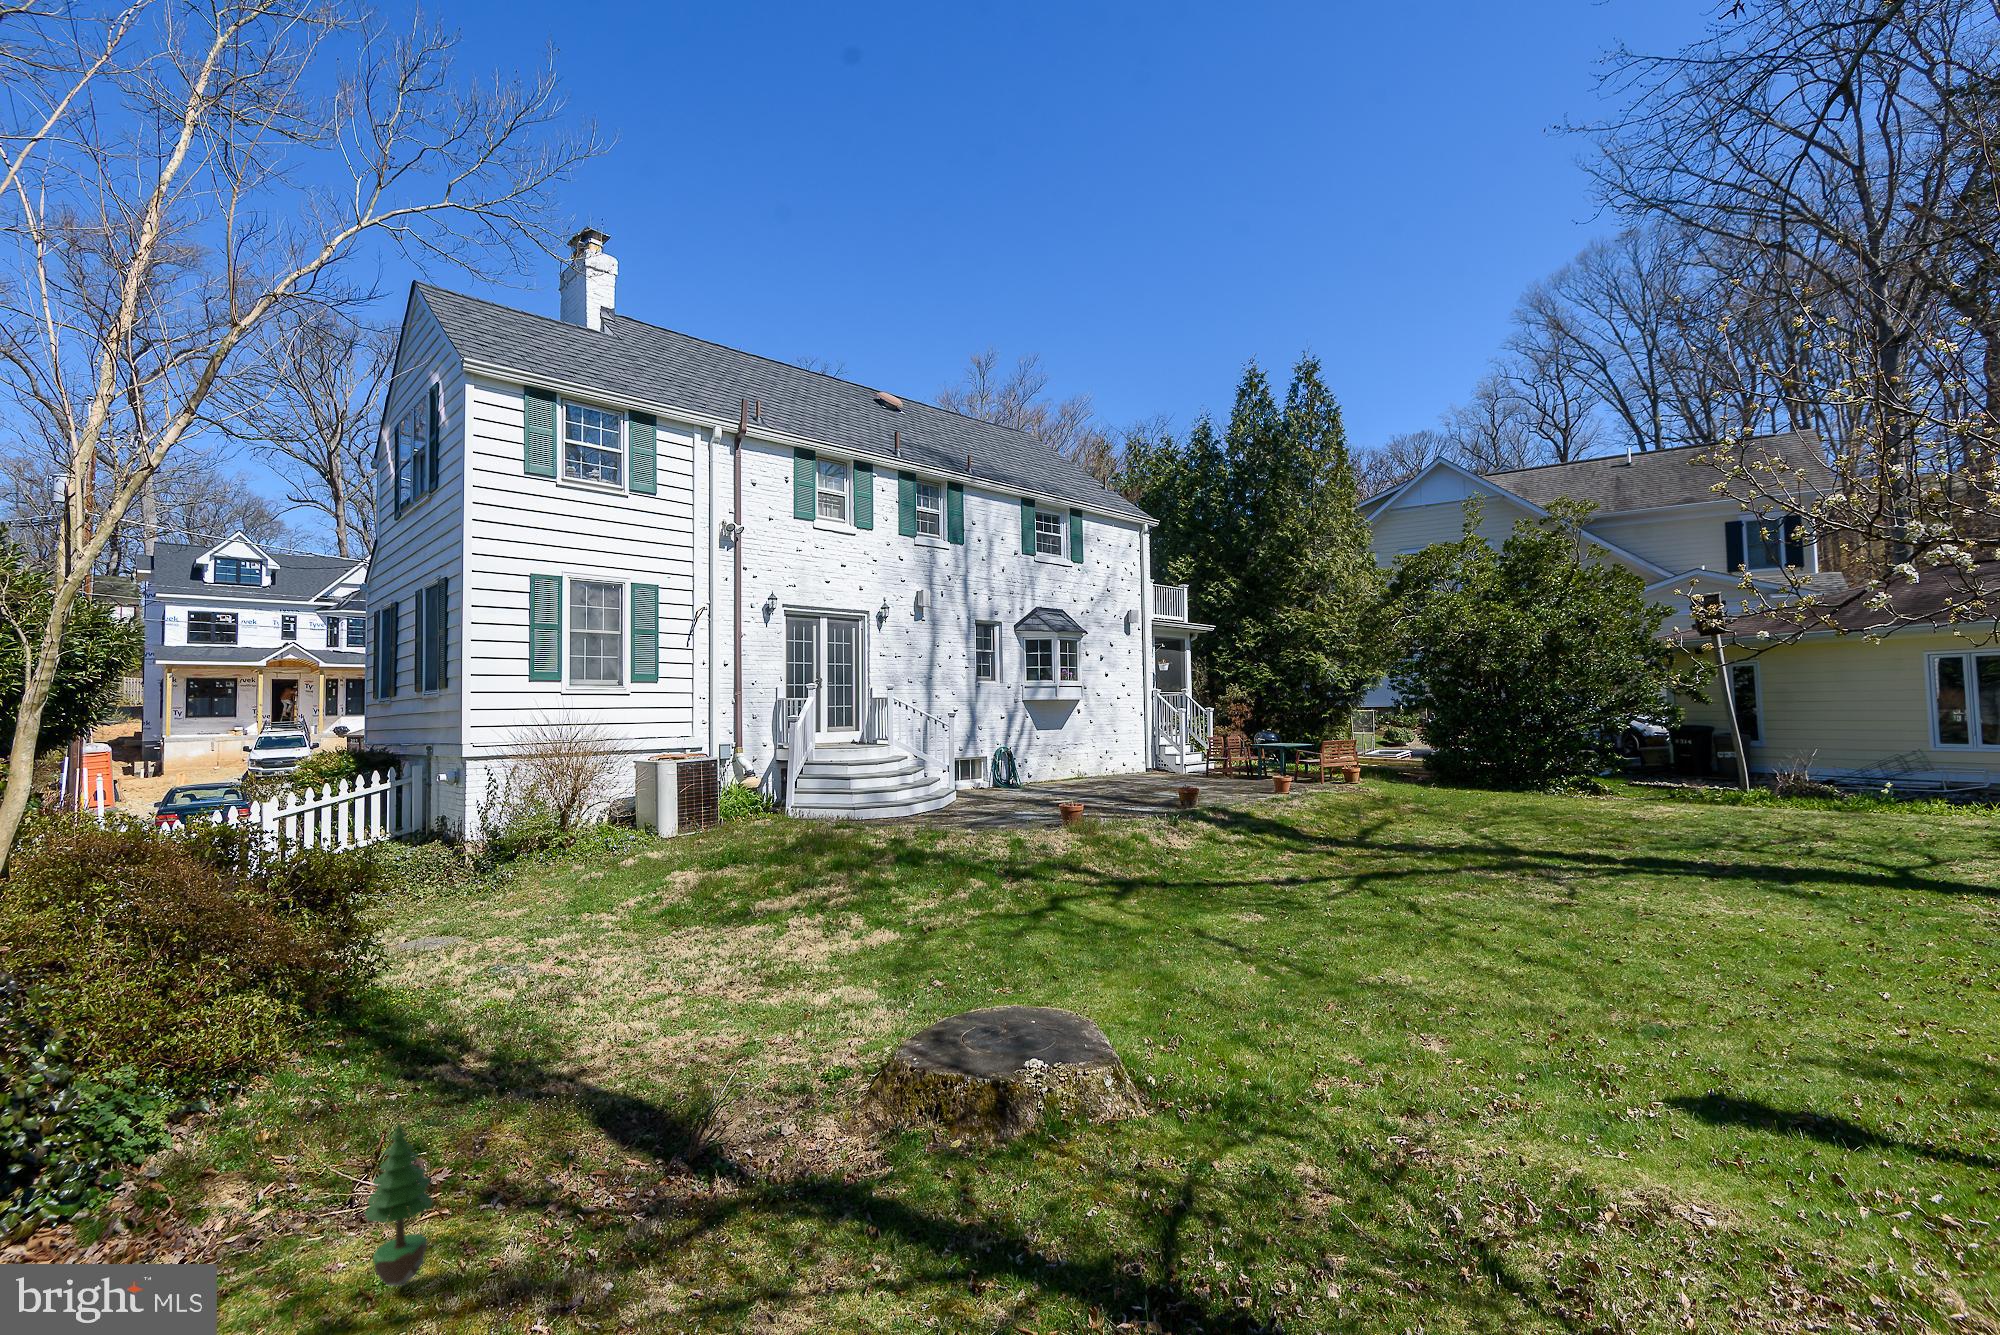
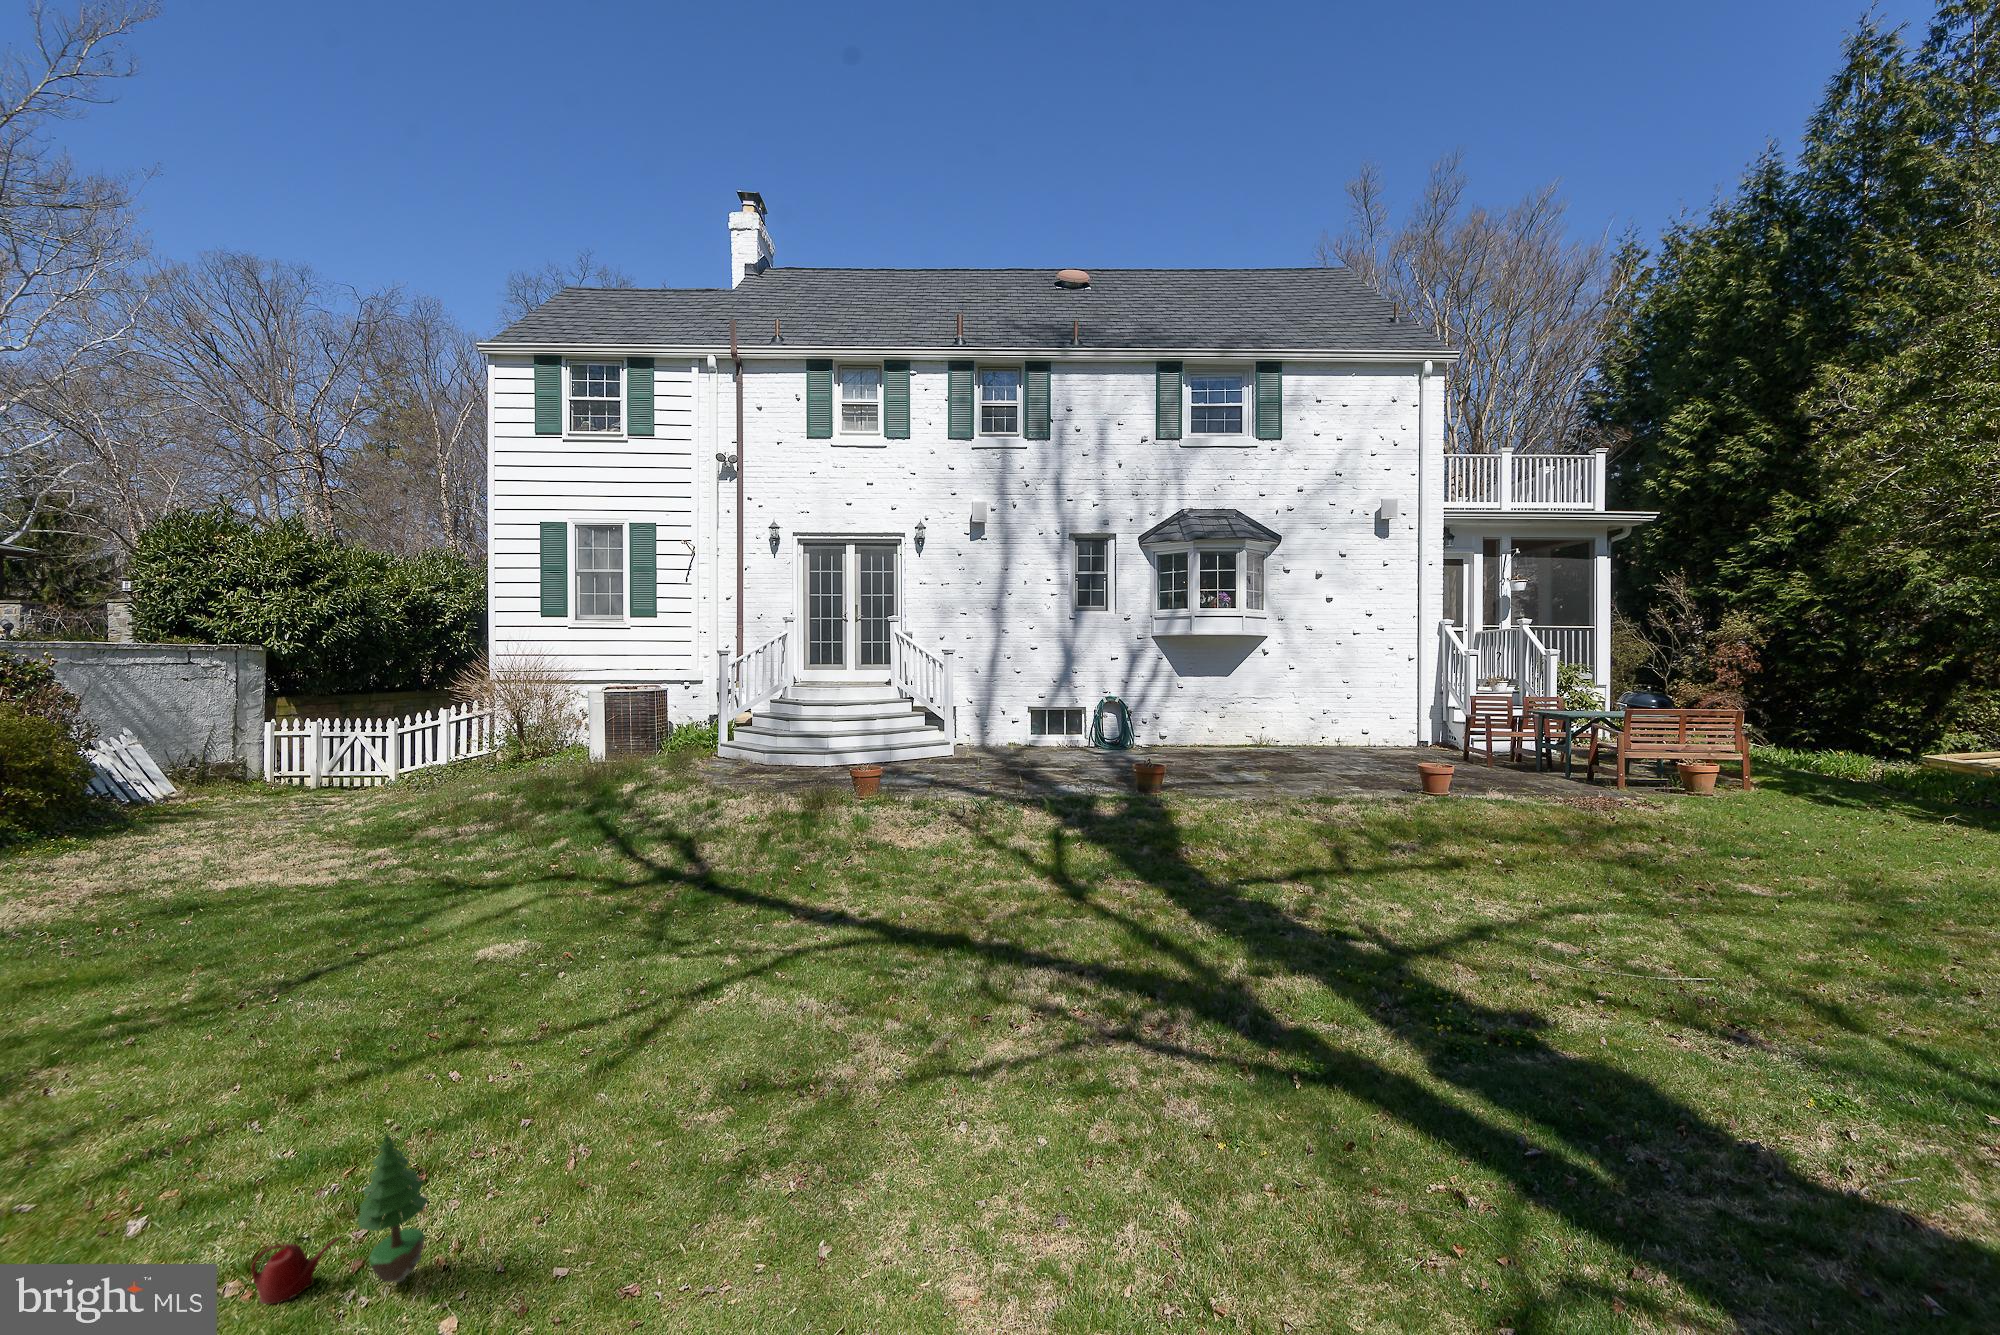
watering can: none [255,1237,346,1304] -> present [251,1236,342,1304]

